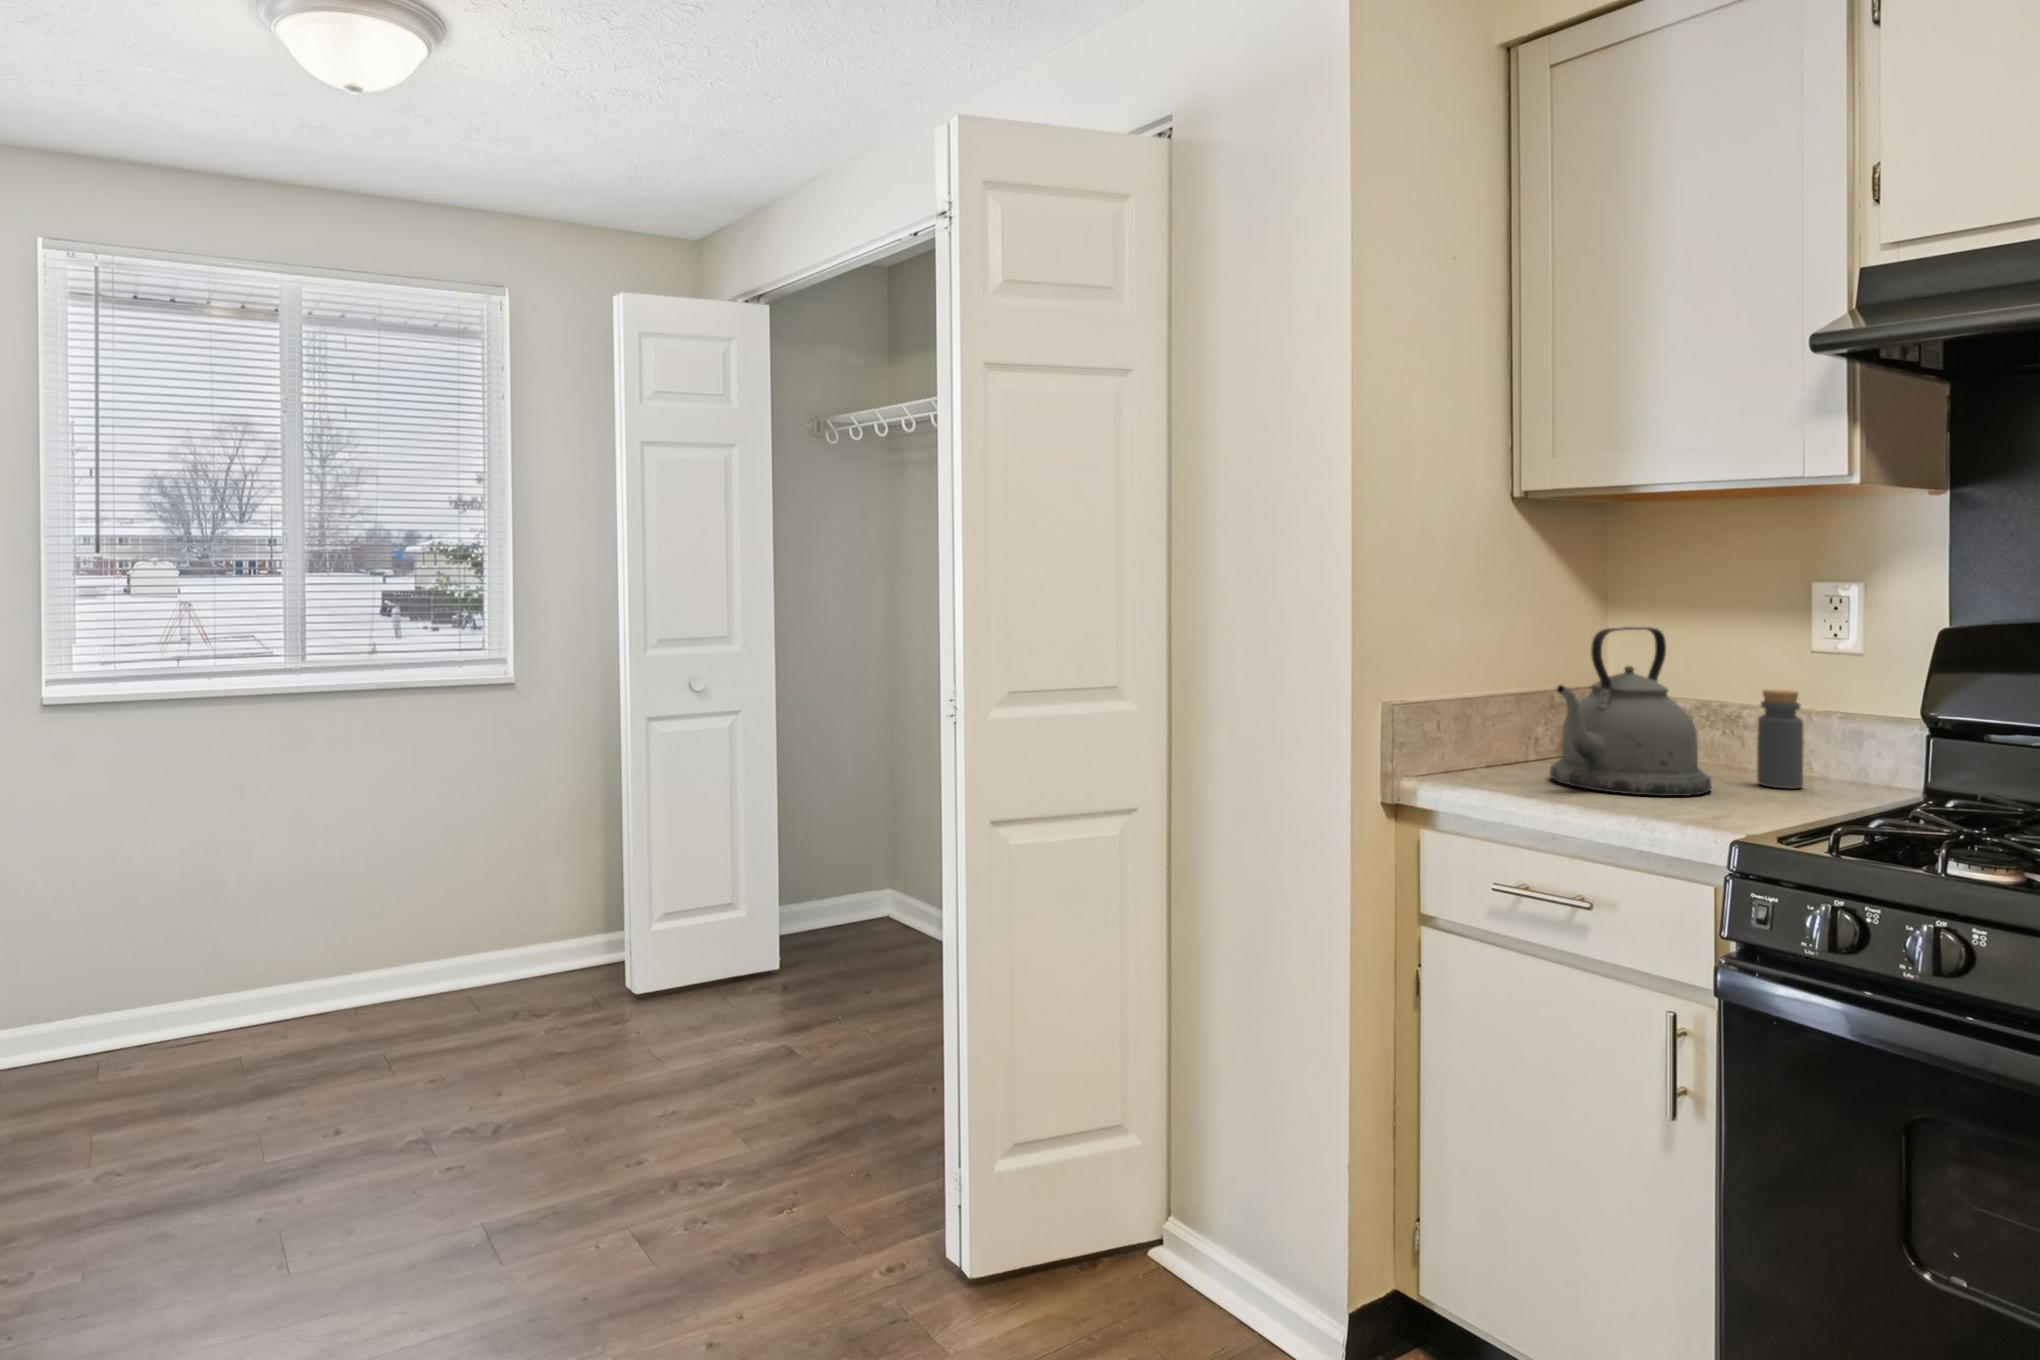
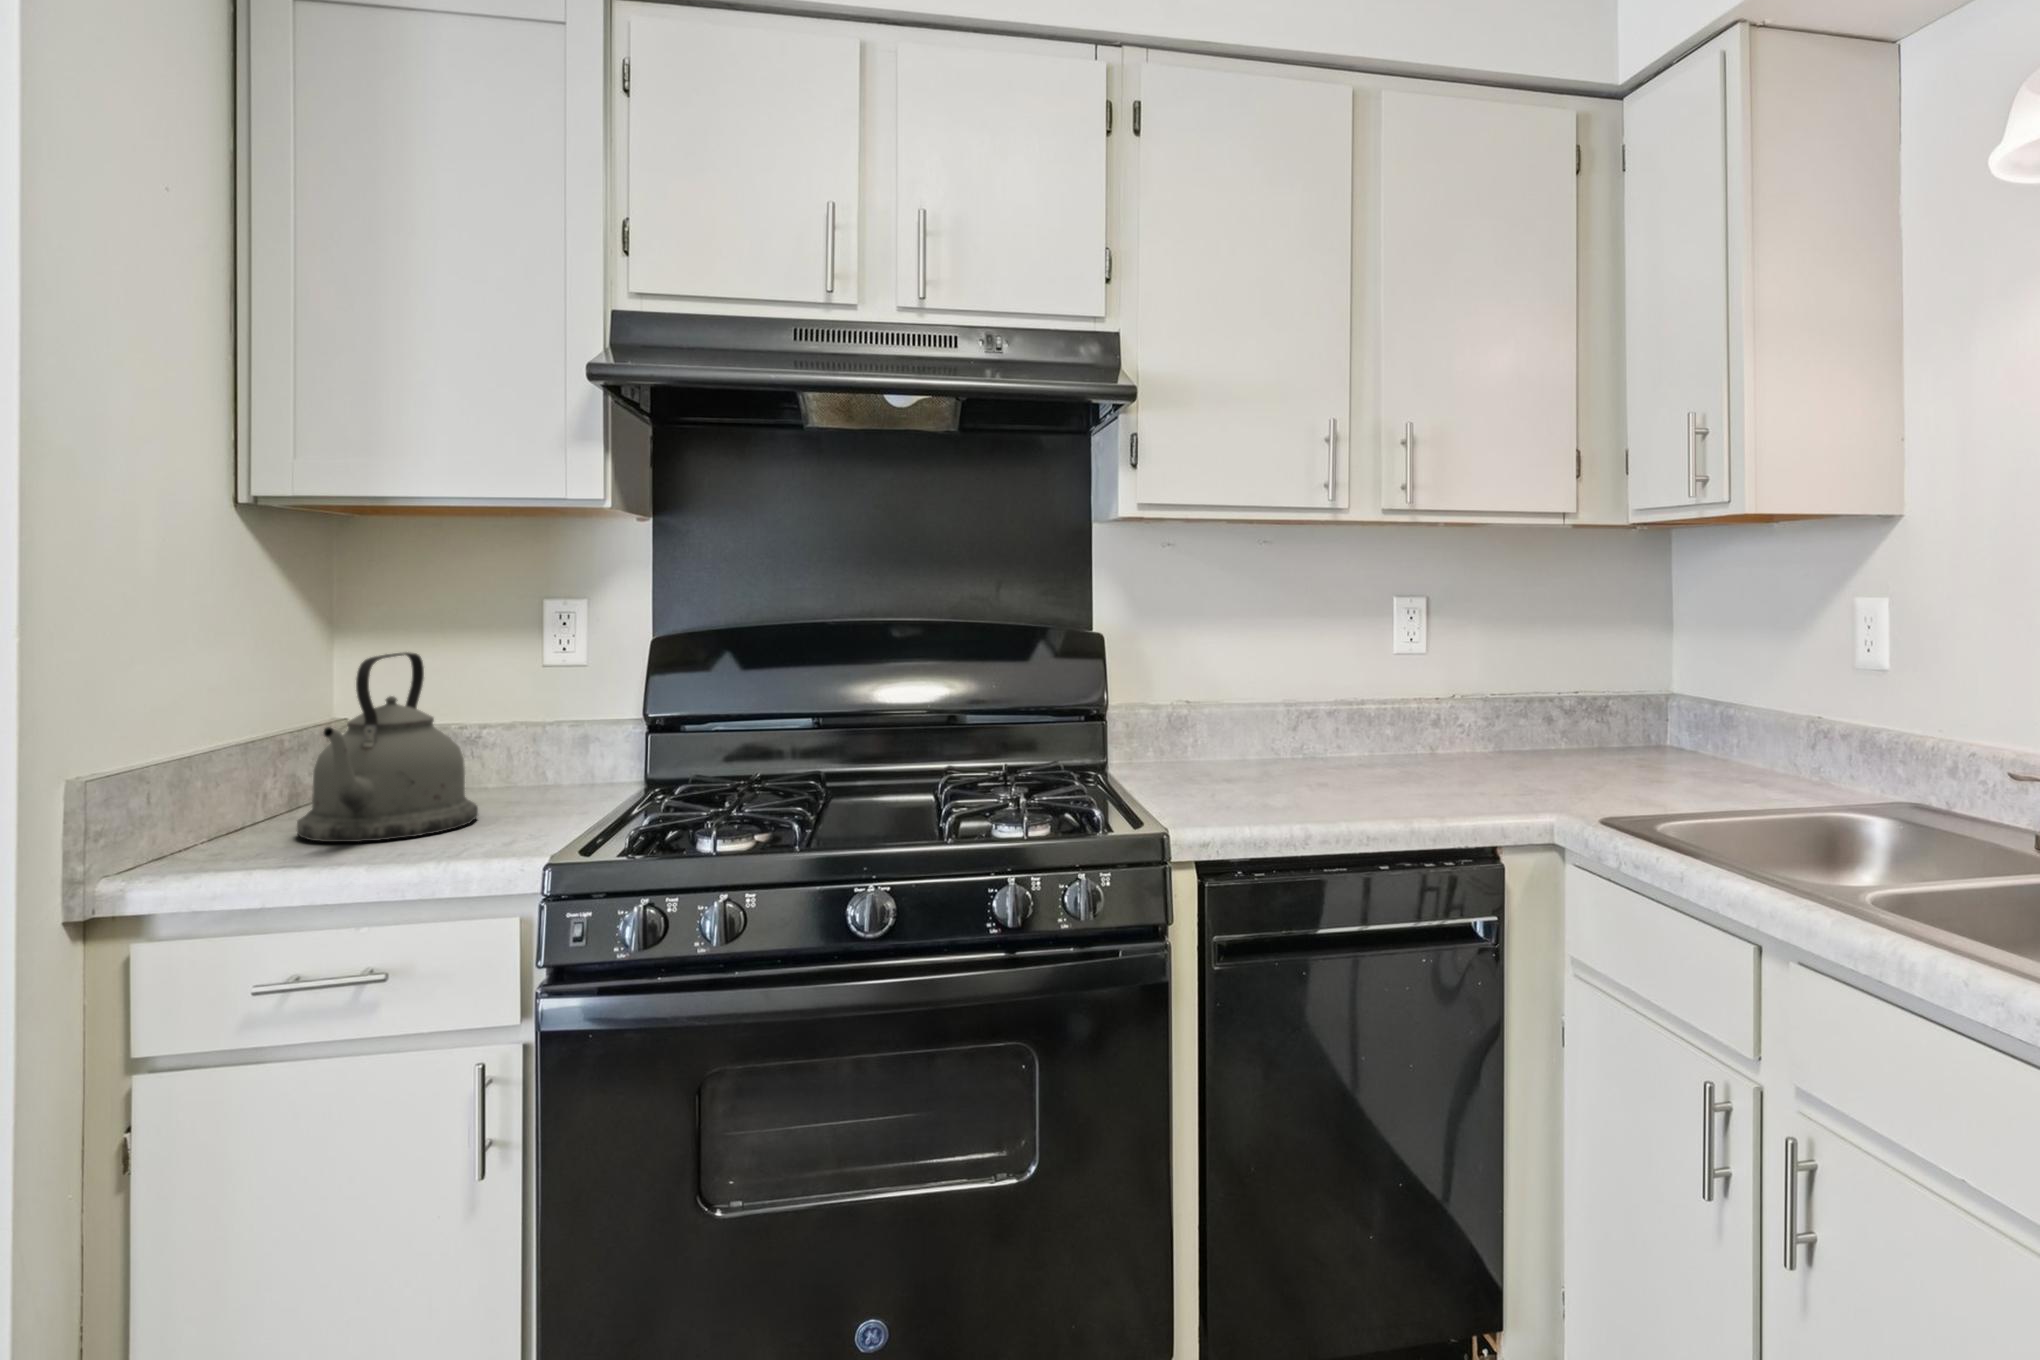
bottle: present [1757,690,1803,789] -> none [508,705,549,801]

